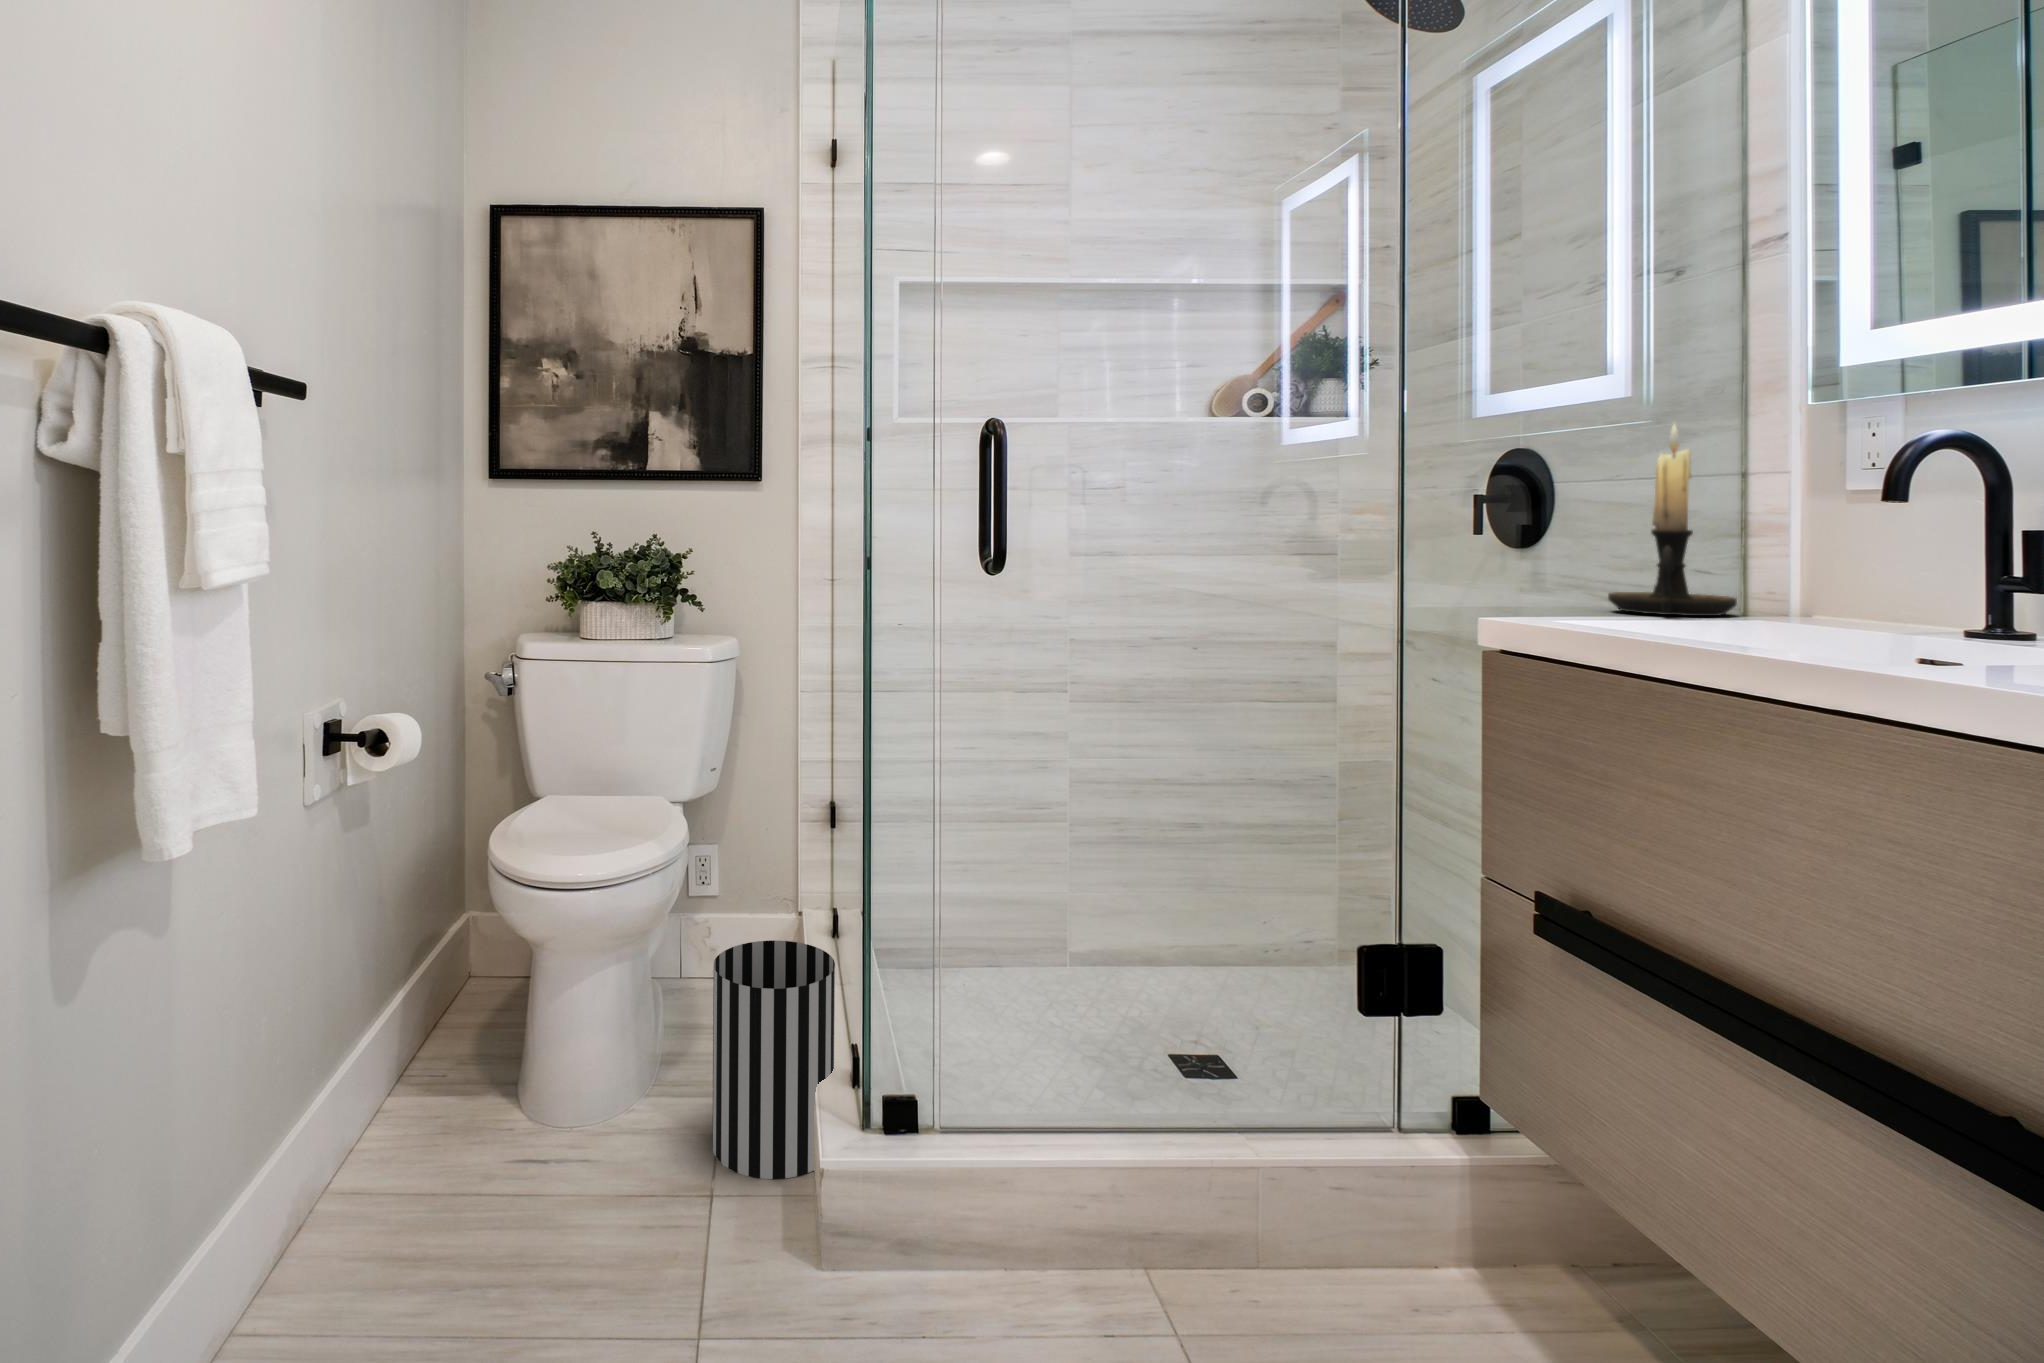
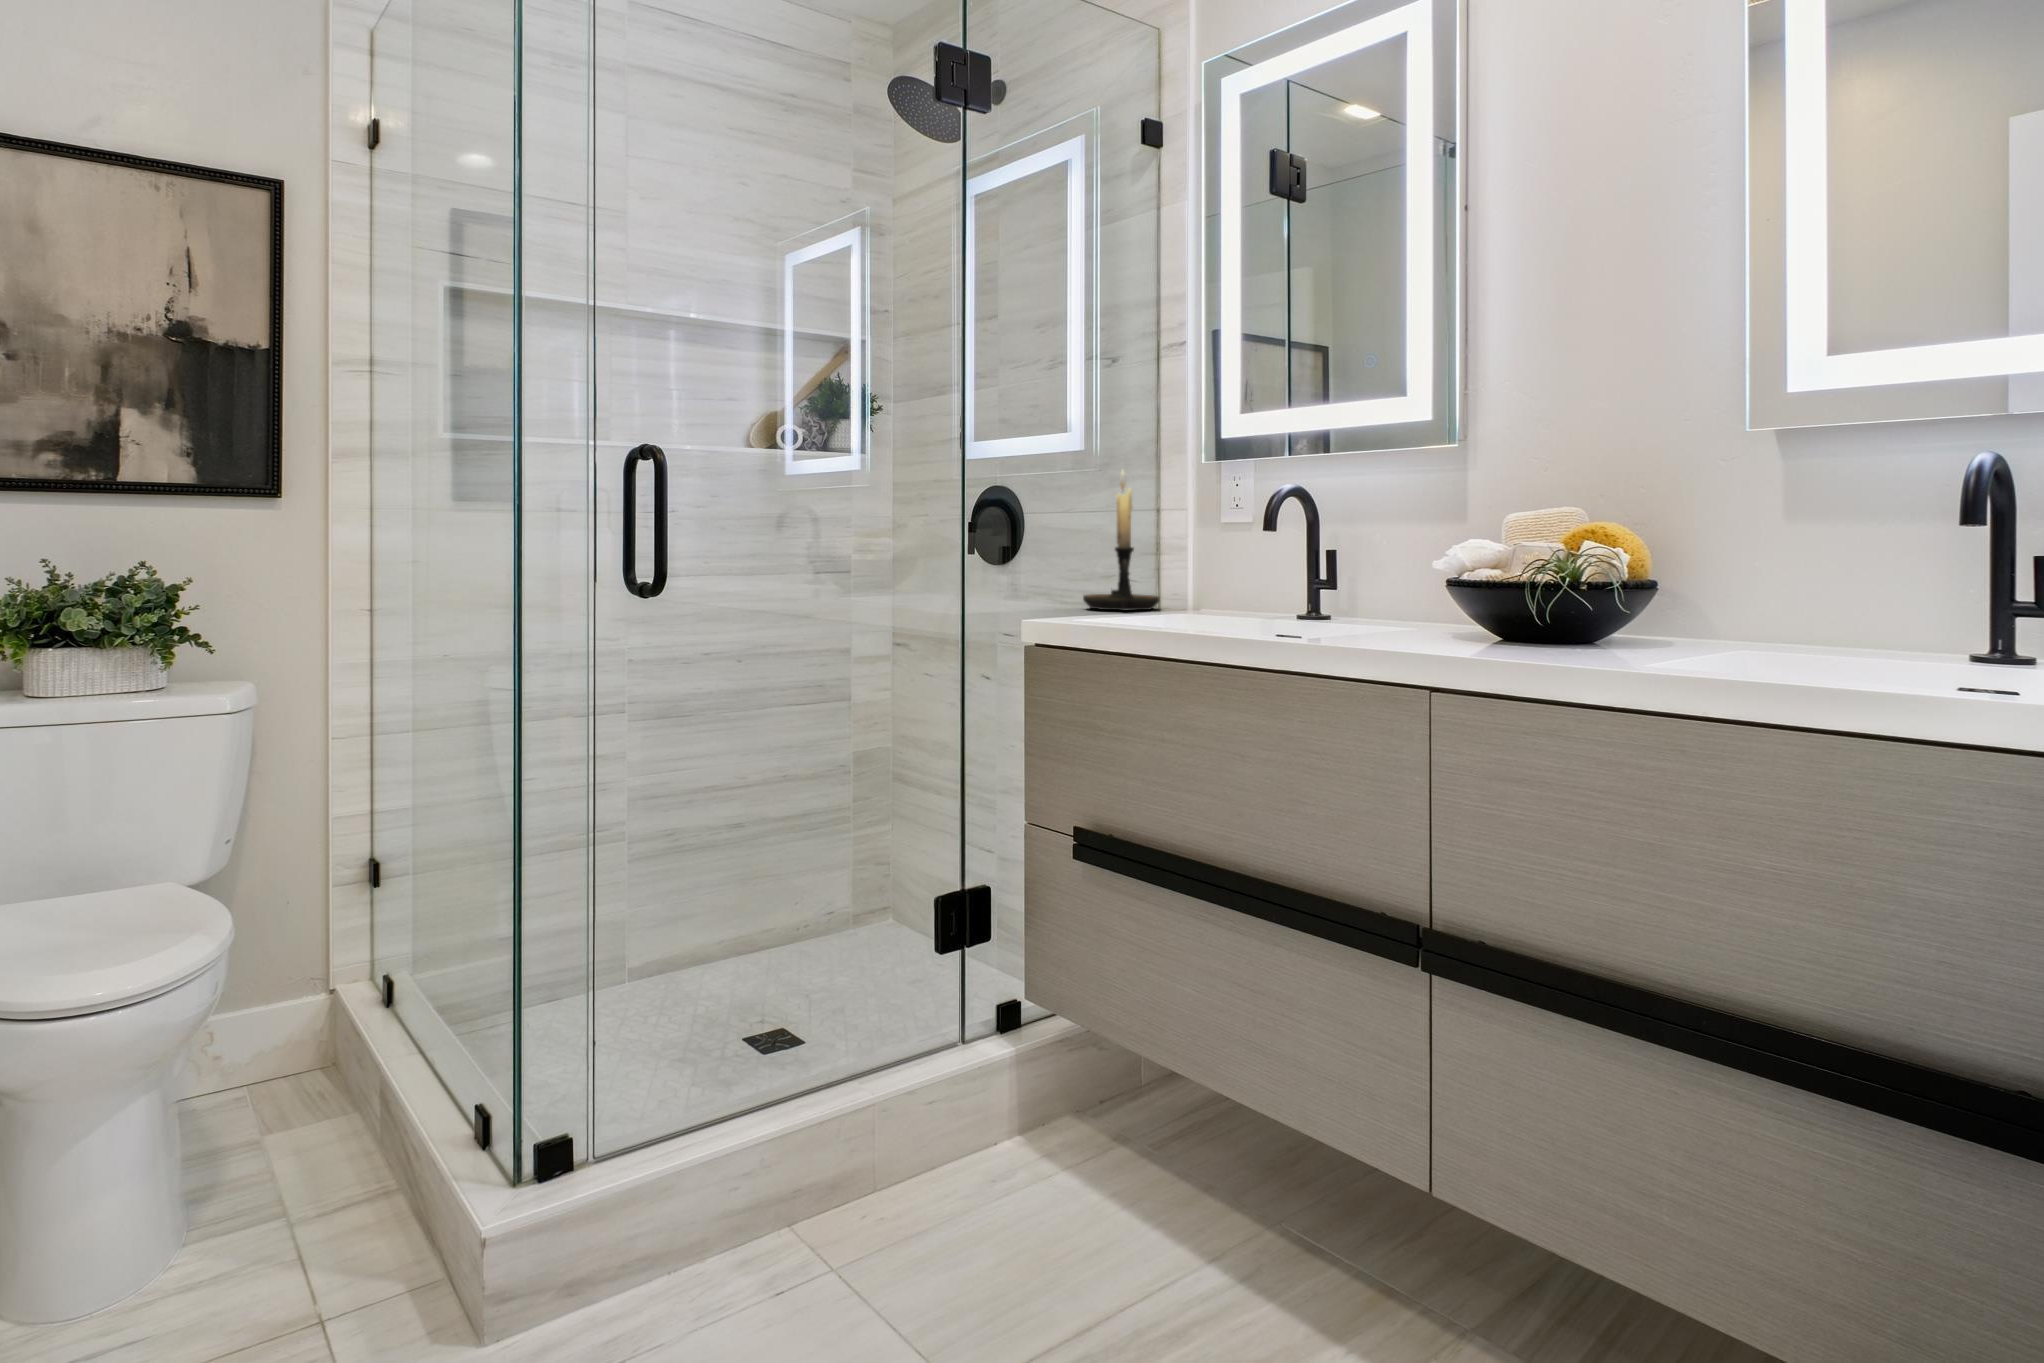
wastebasket: present [712,940,835,1179] -> none [301,1014,452,1289]

